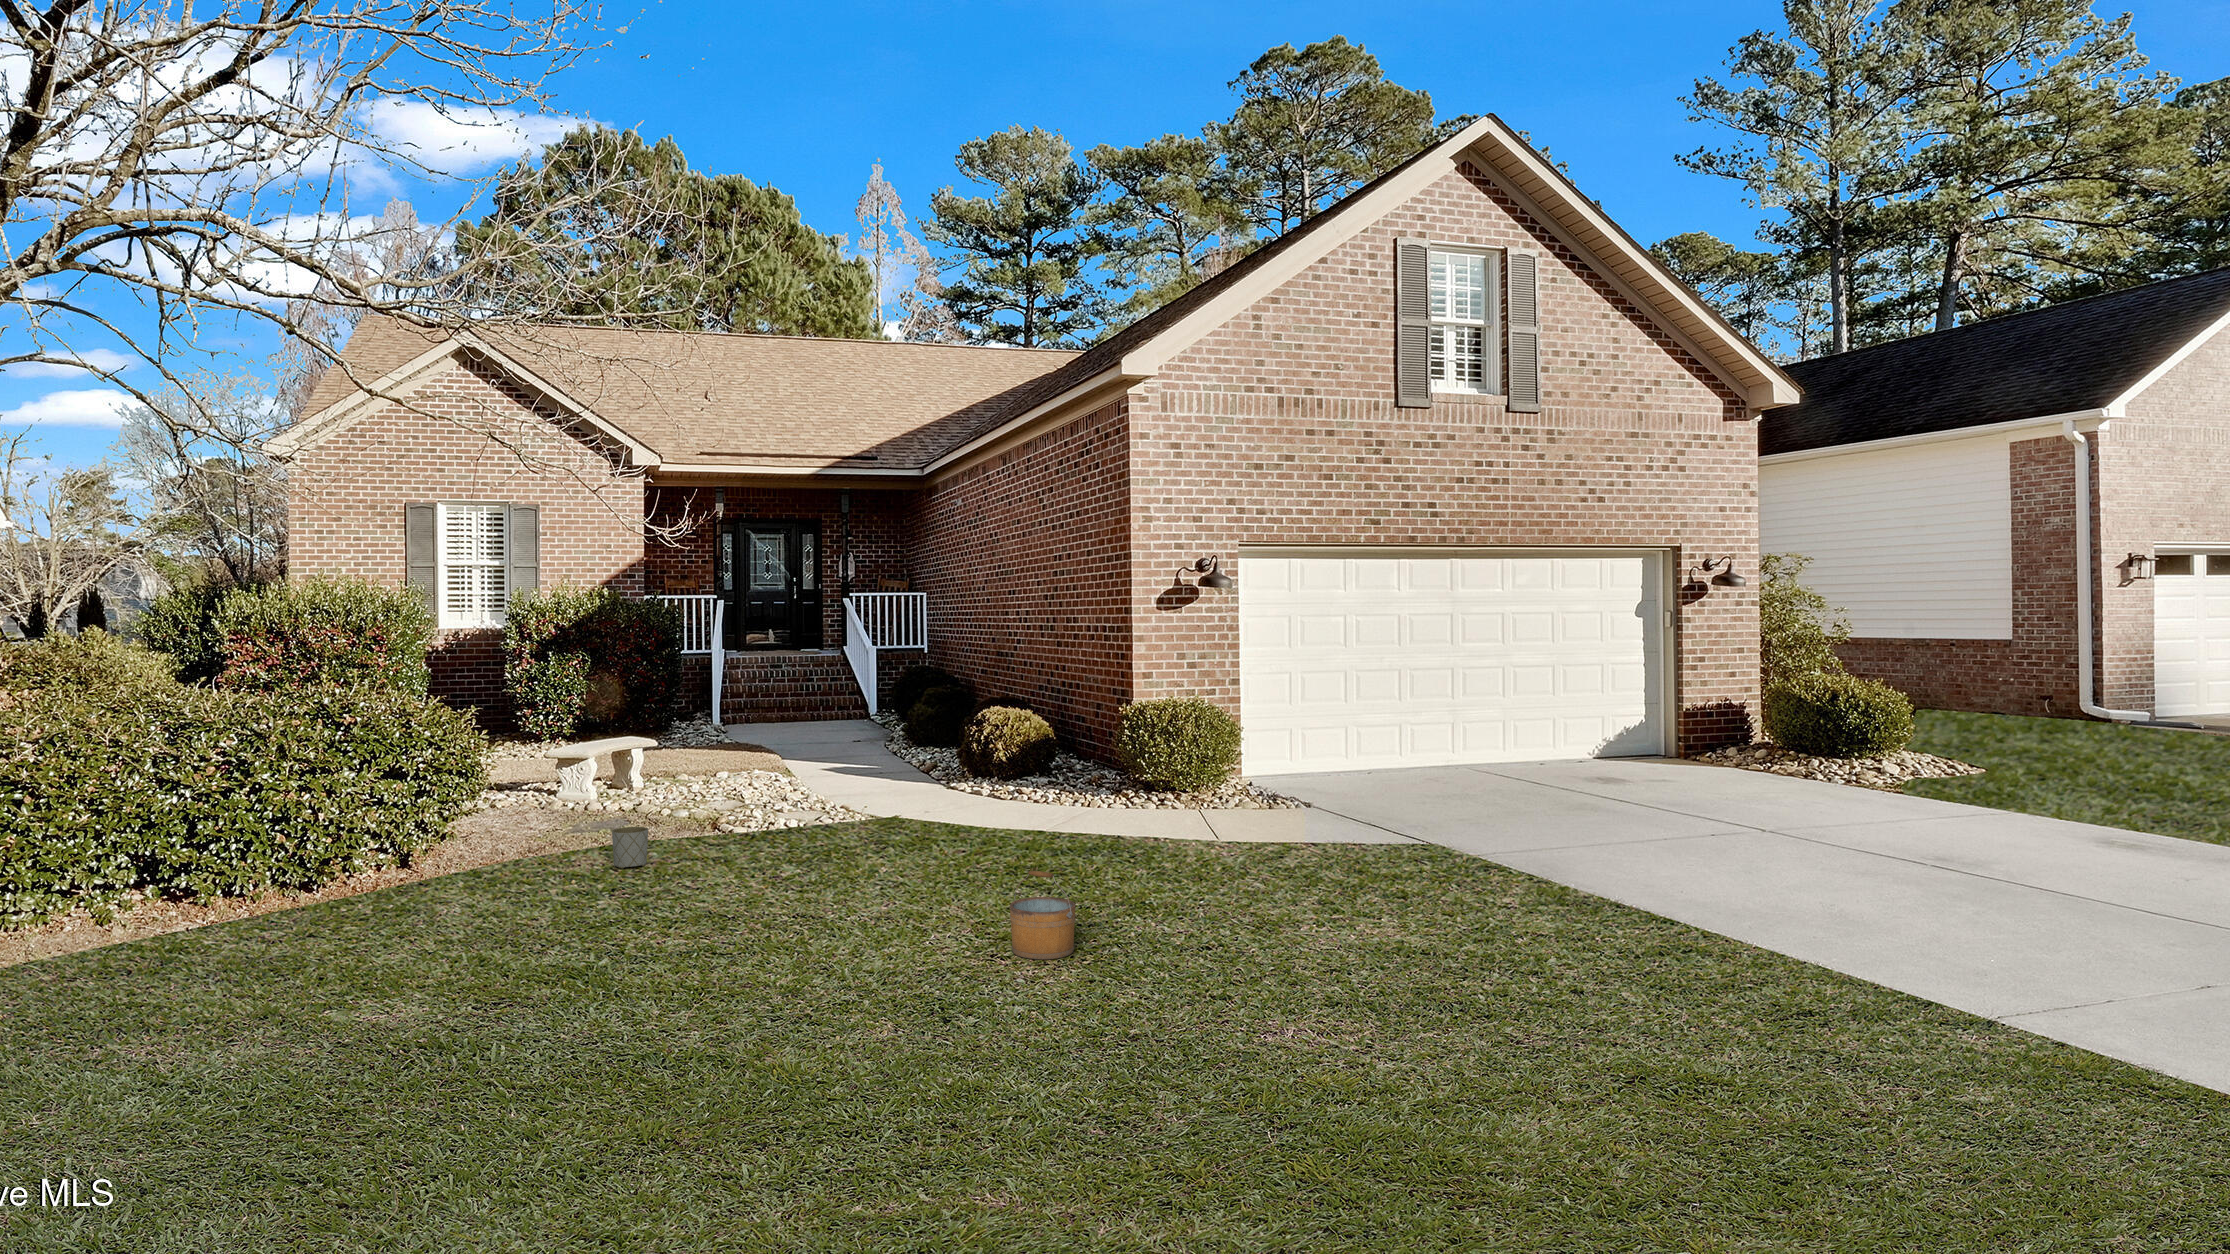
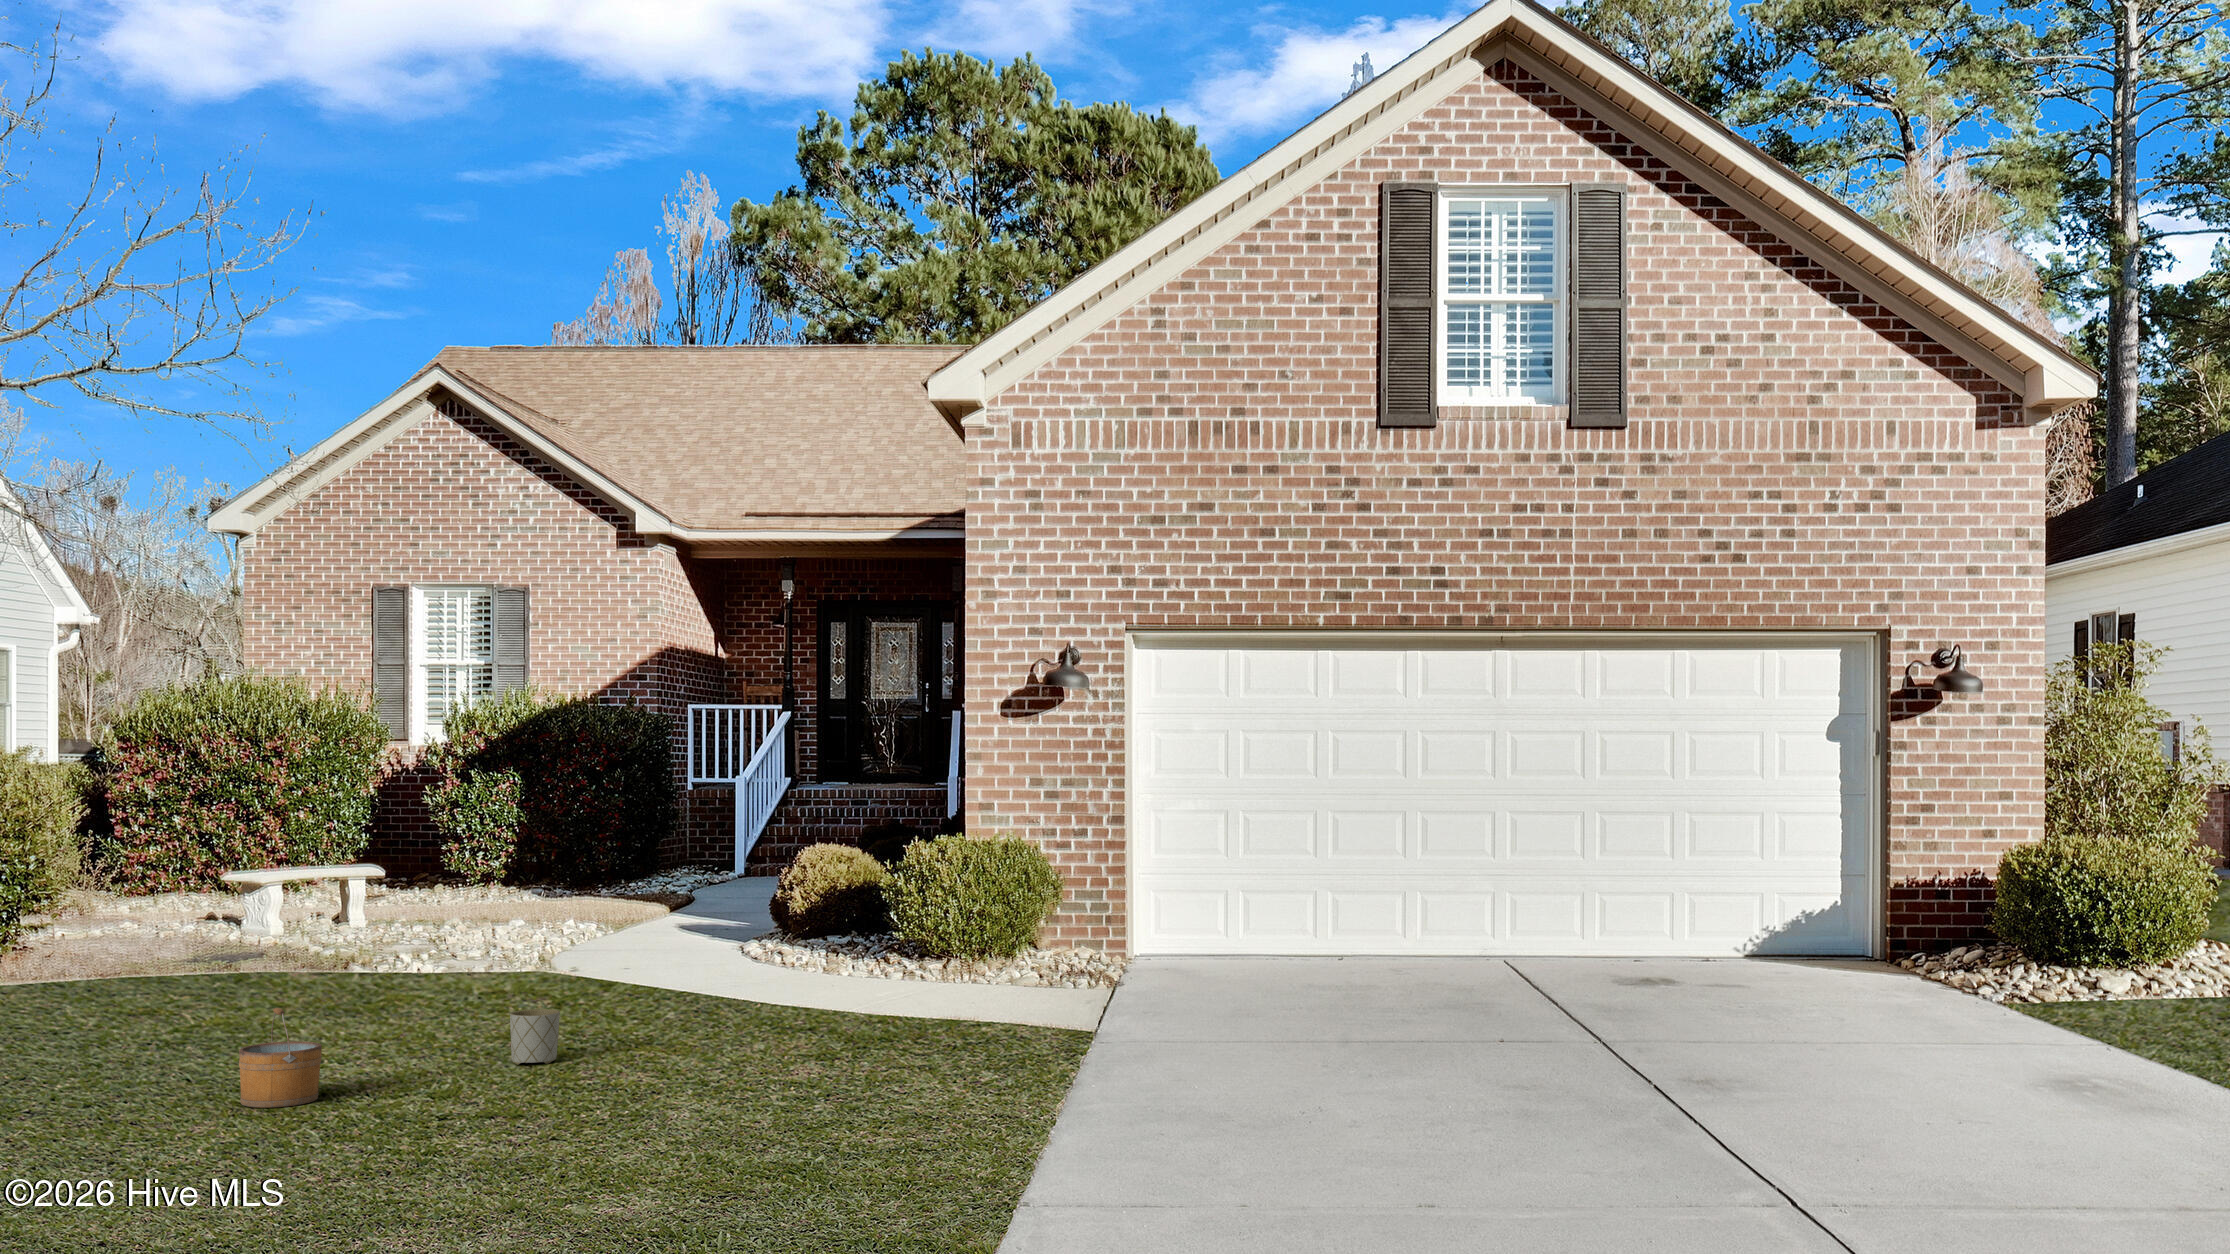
planter: present [612,827,648,869] -> present [510,1009,560,1065]

